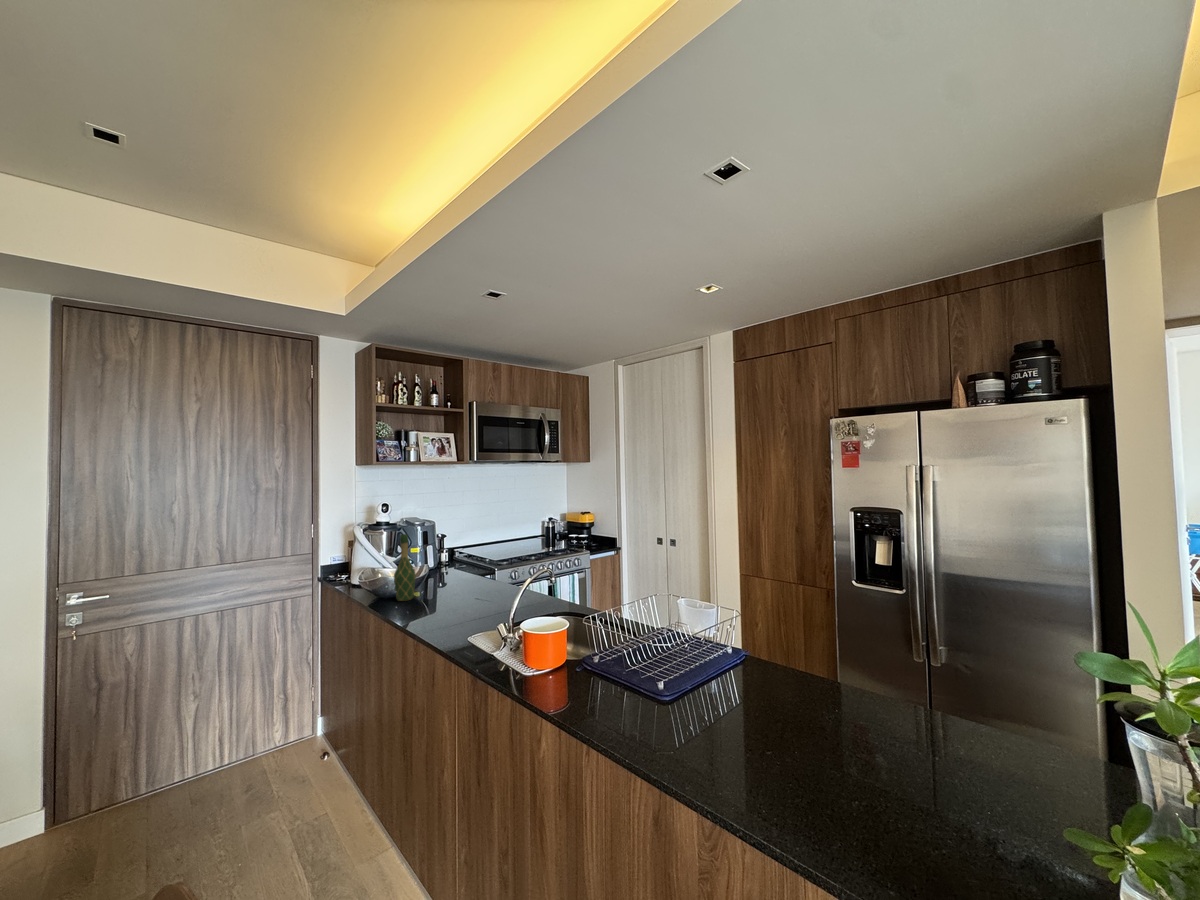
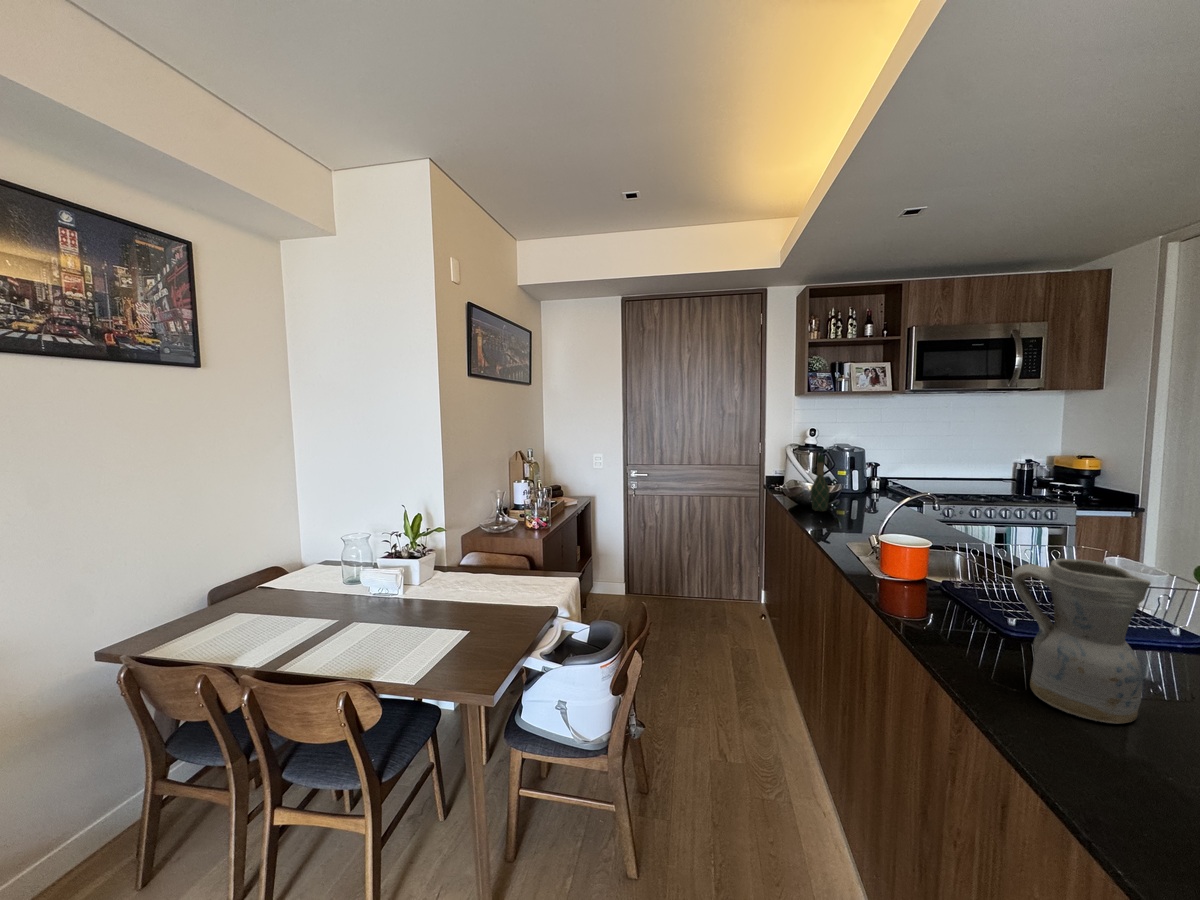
ceramic pitcher: none [720,623,817,787] -> present [1012,559,1151,723]

